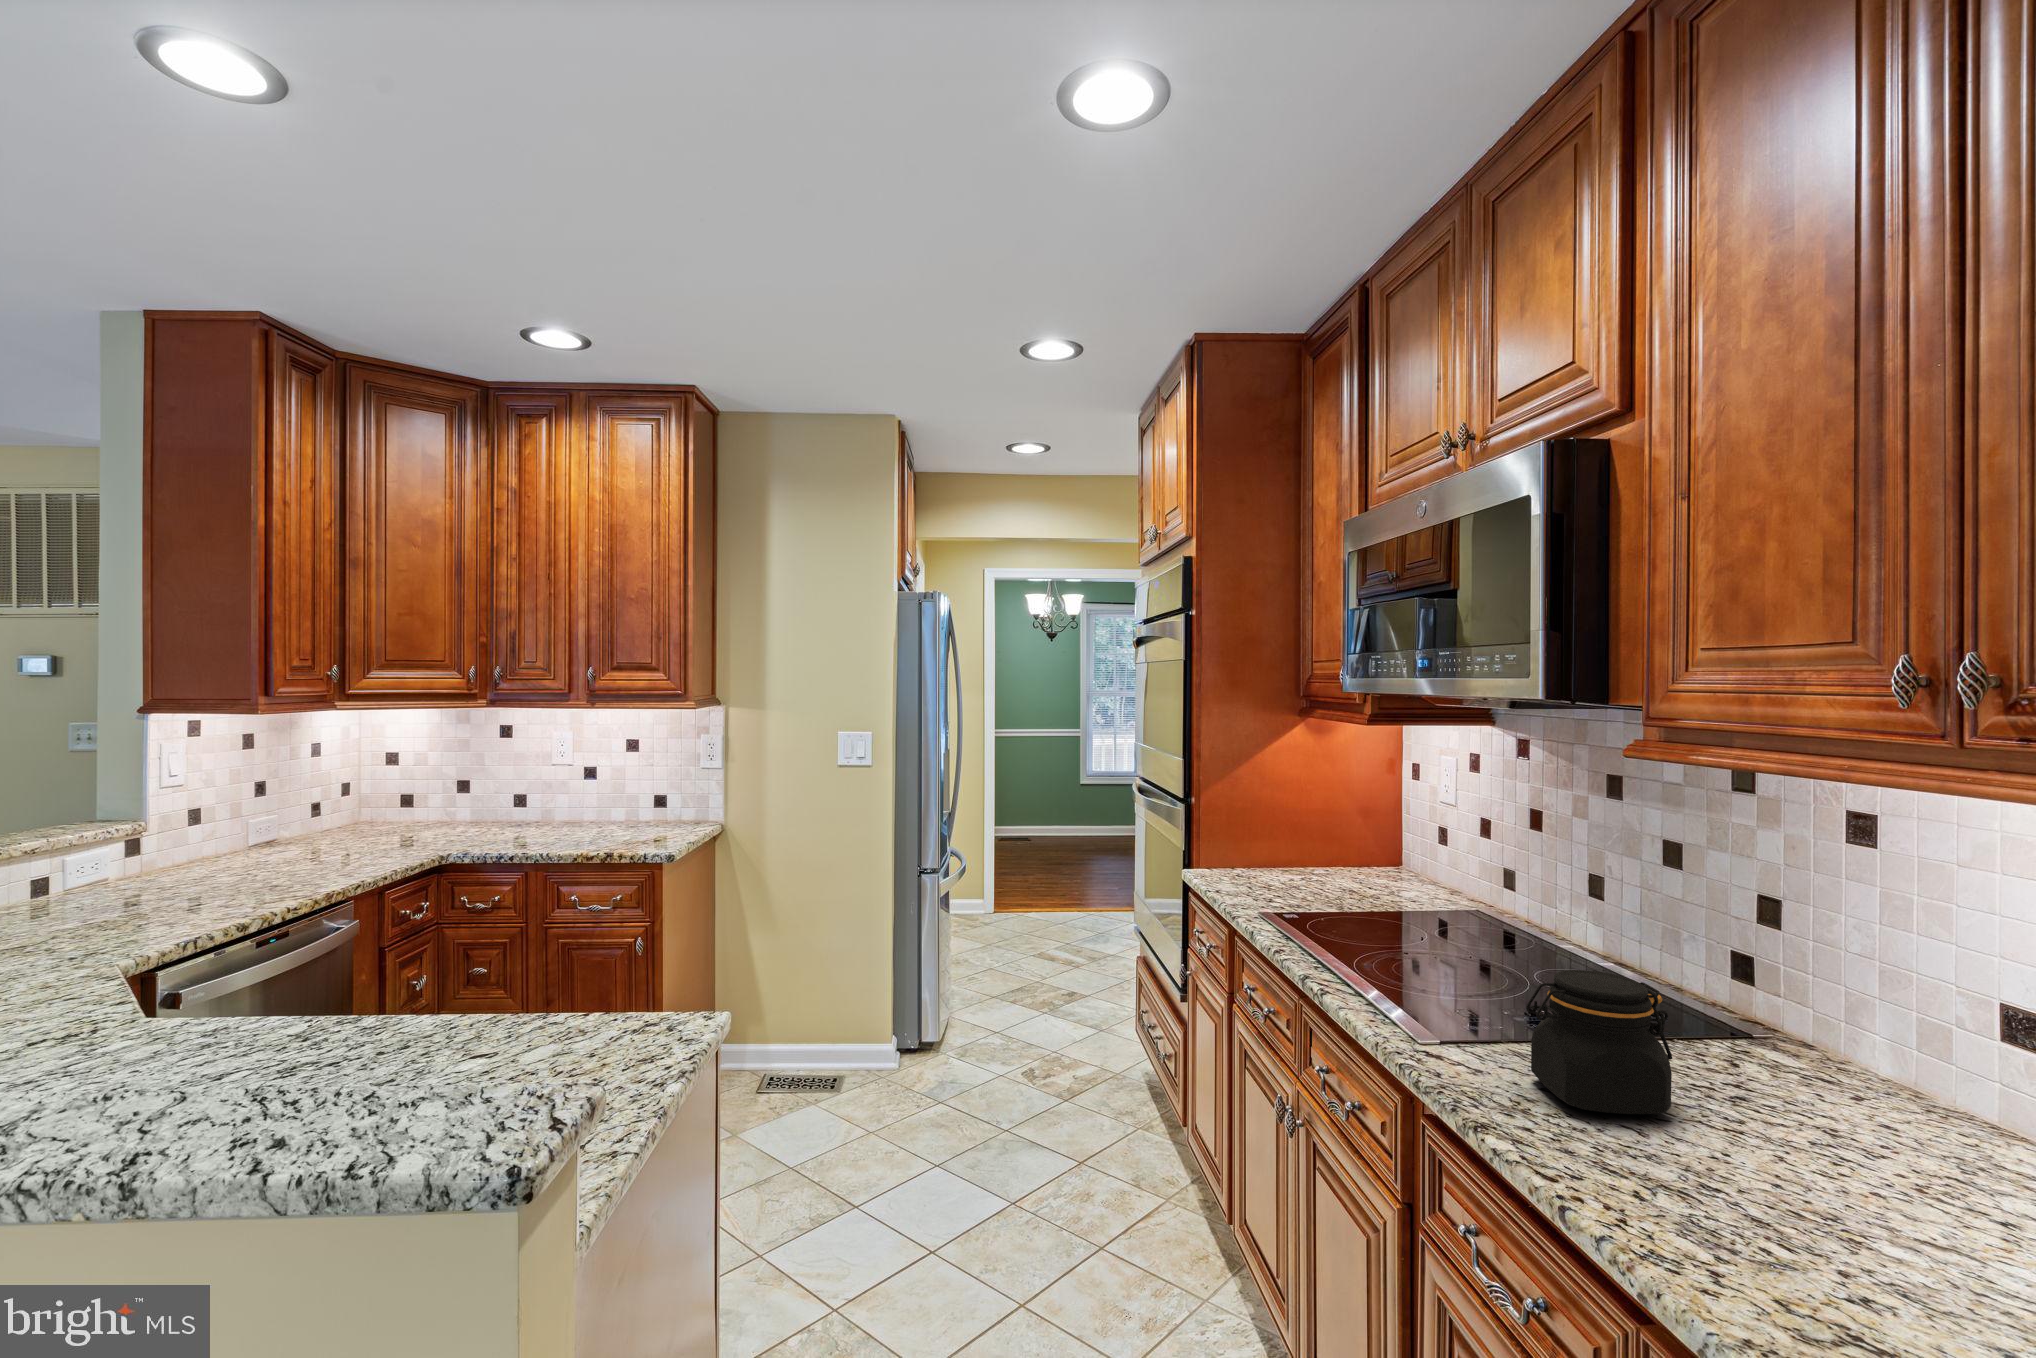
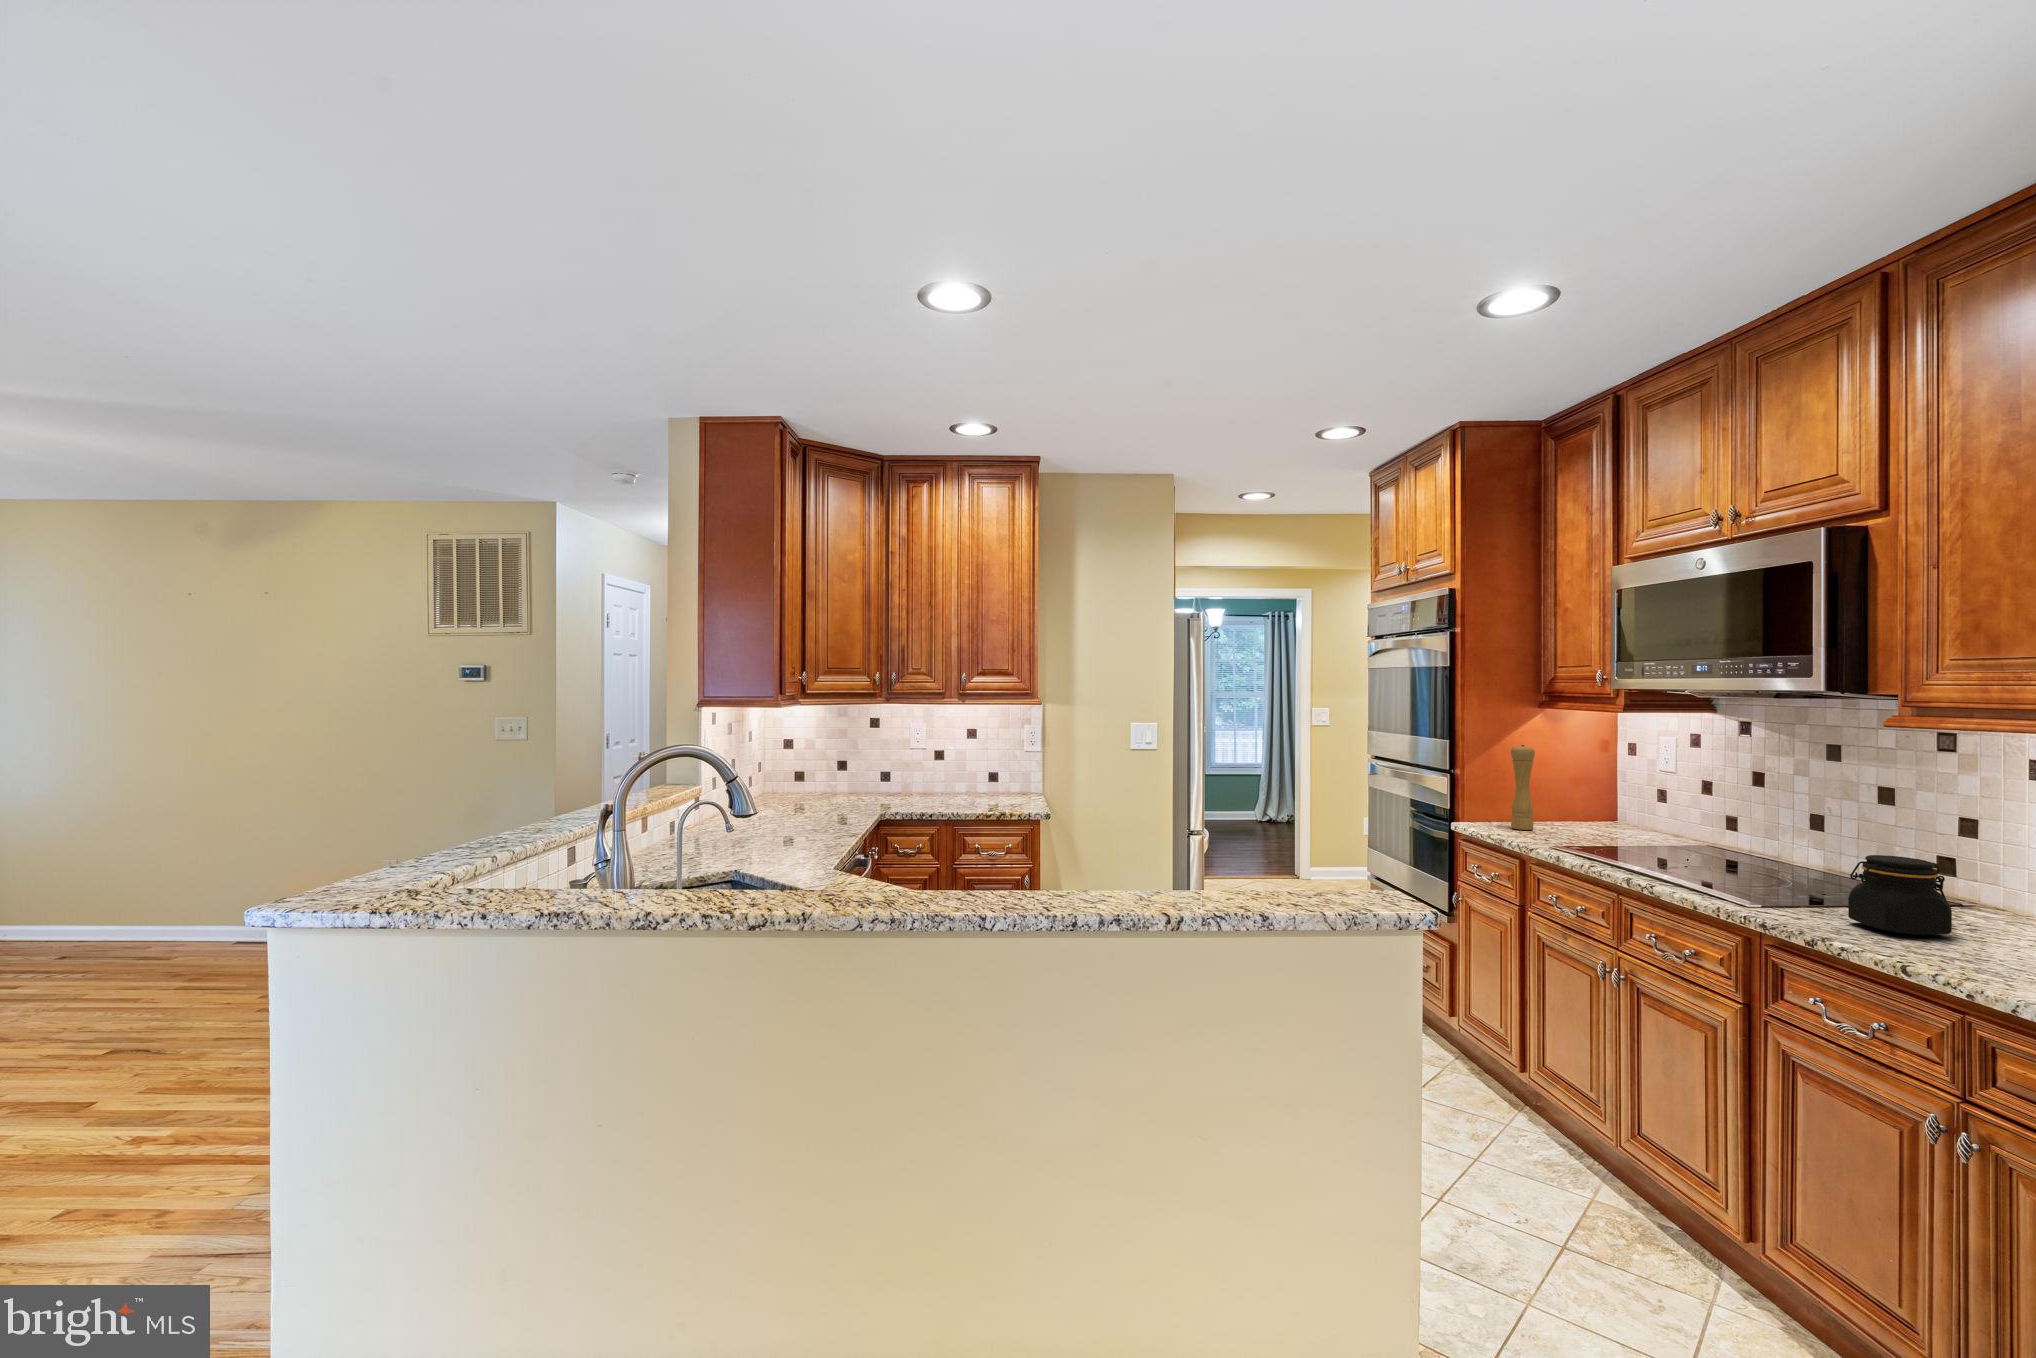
pepper mill: none [1247,767,1277,884] -> present [1511,745,1535,830]

